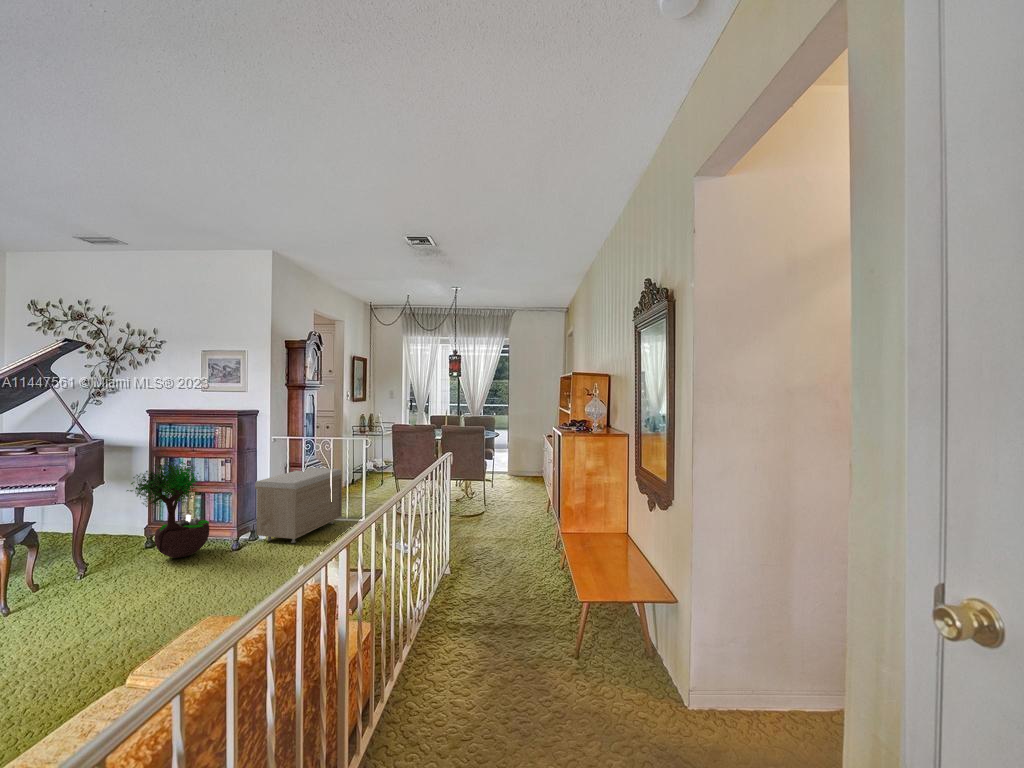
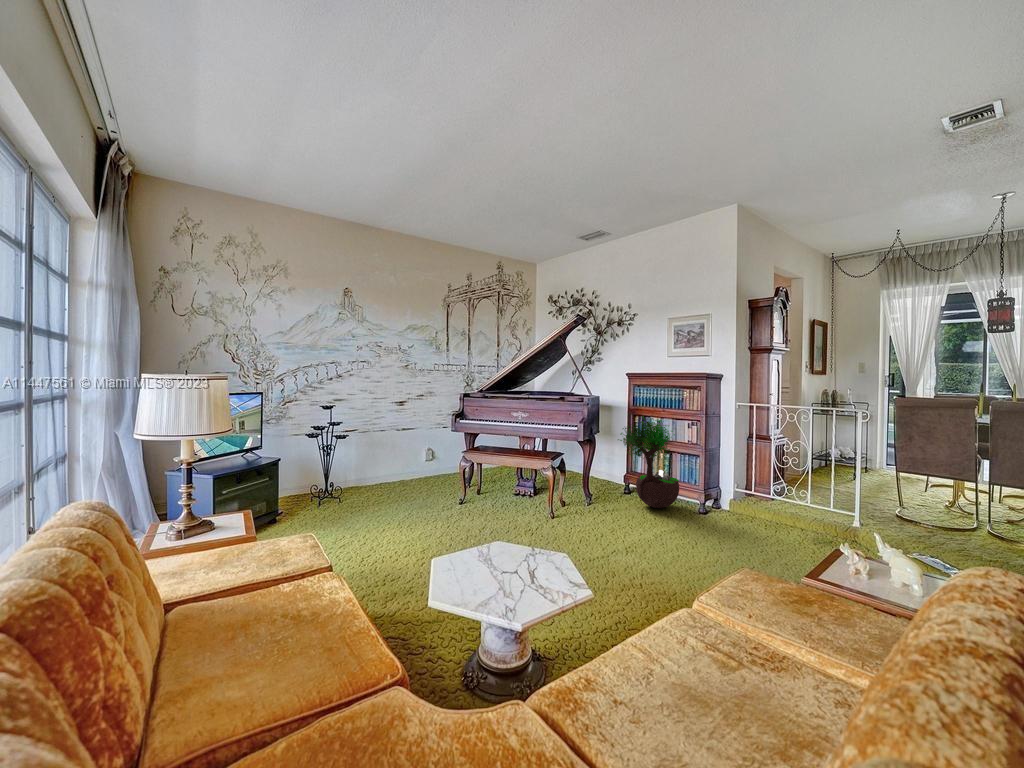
storage bench: present [255,467,342,543] -> none [721,441,818,521]

